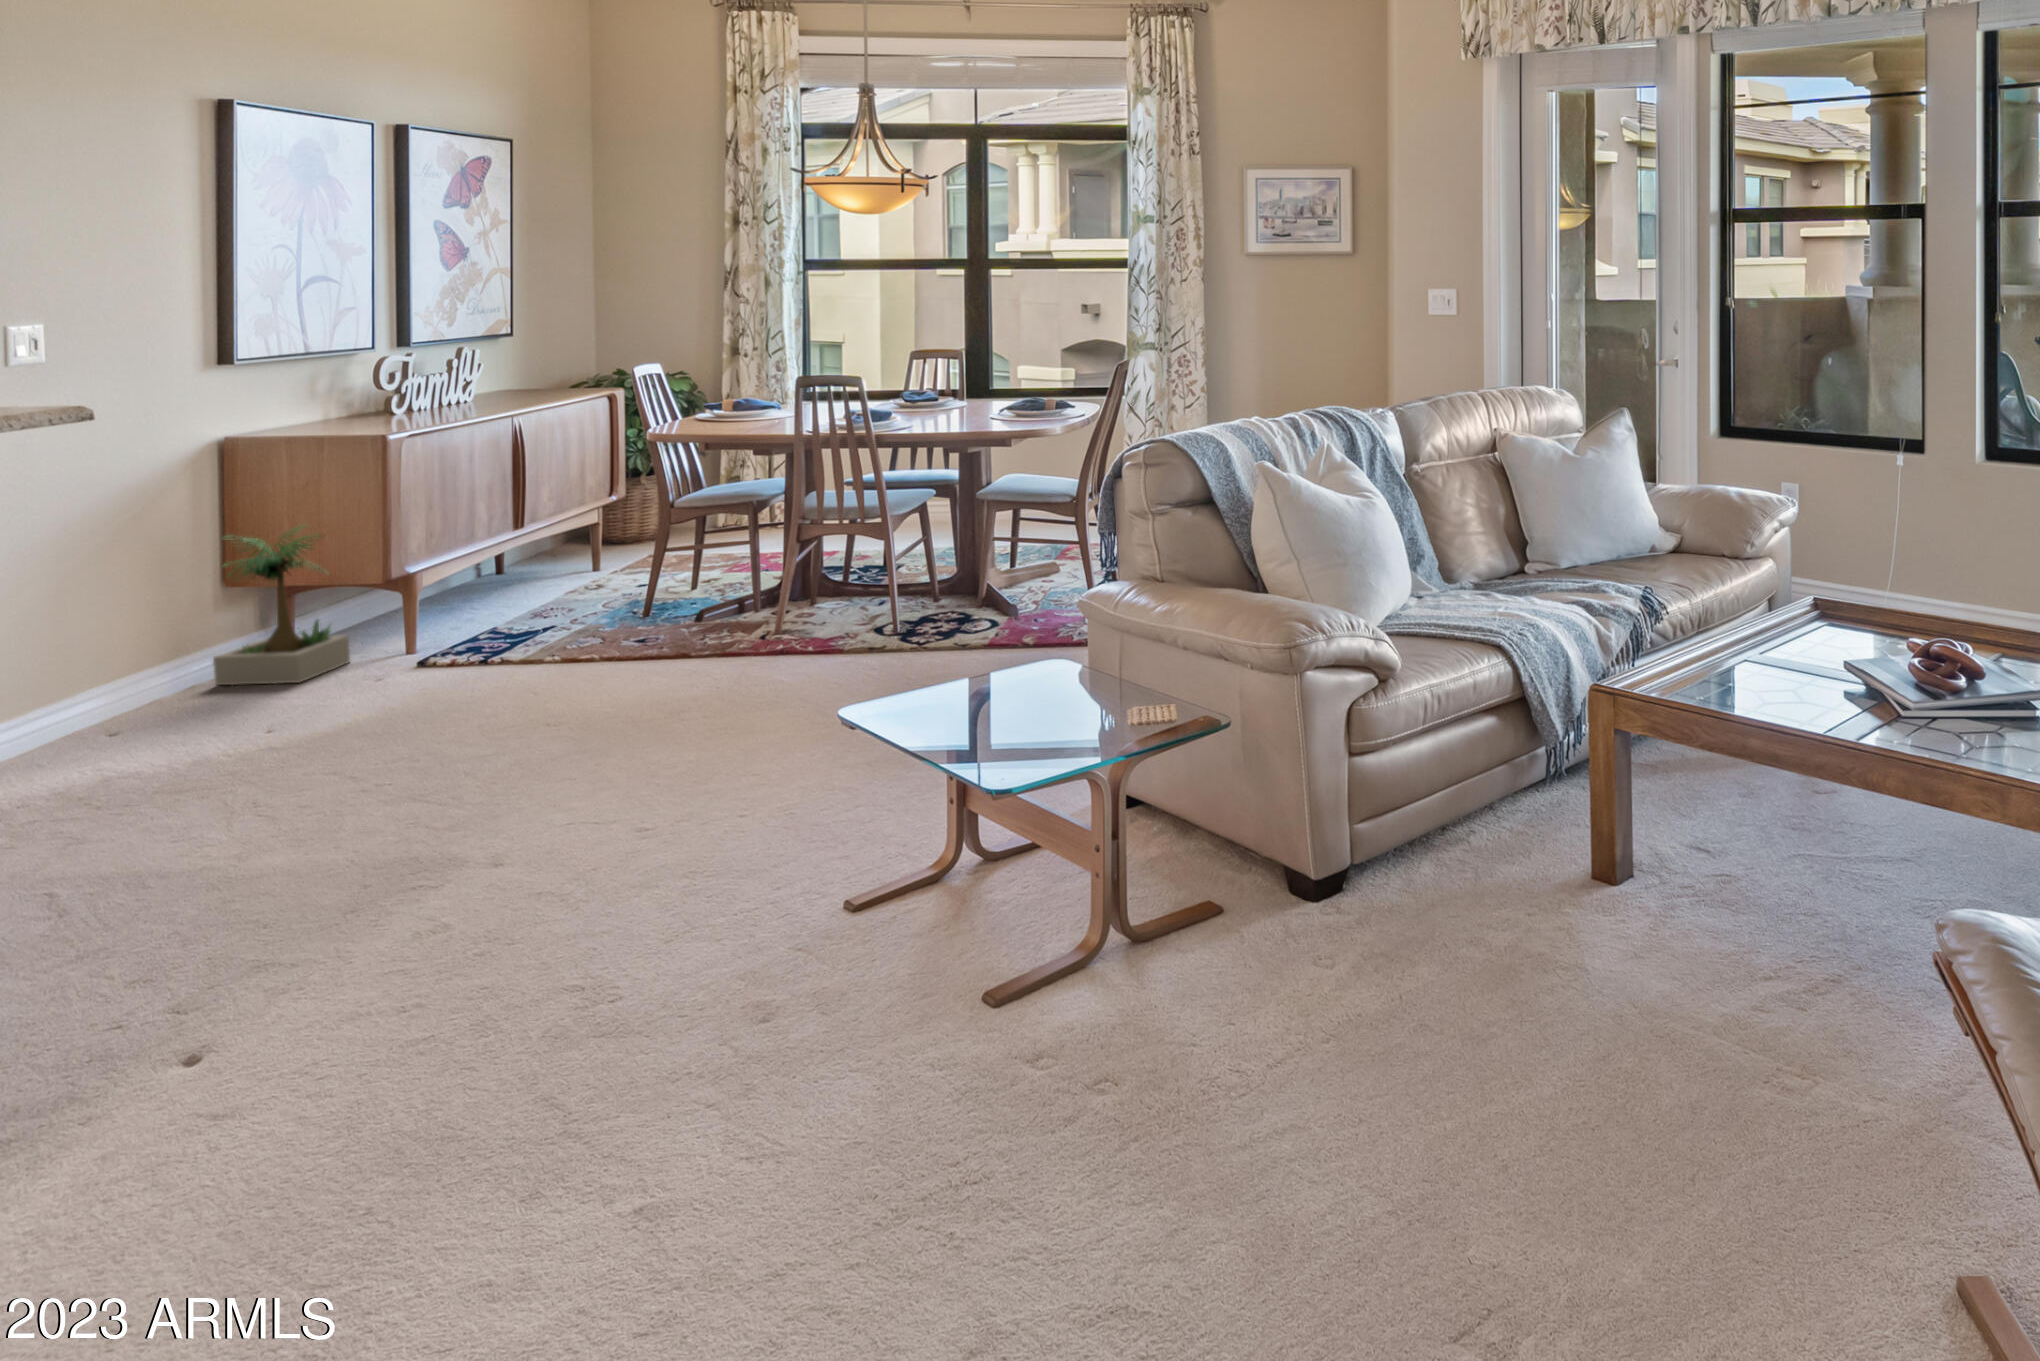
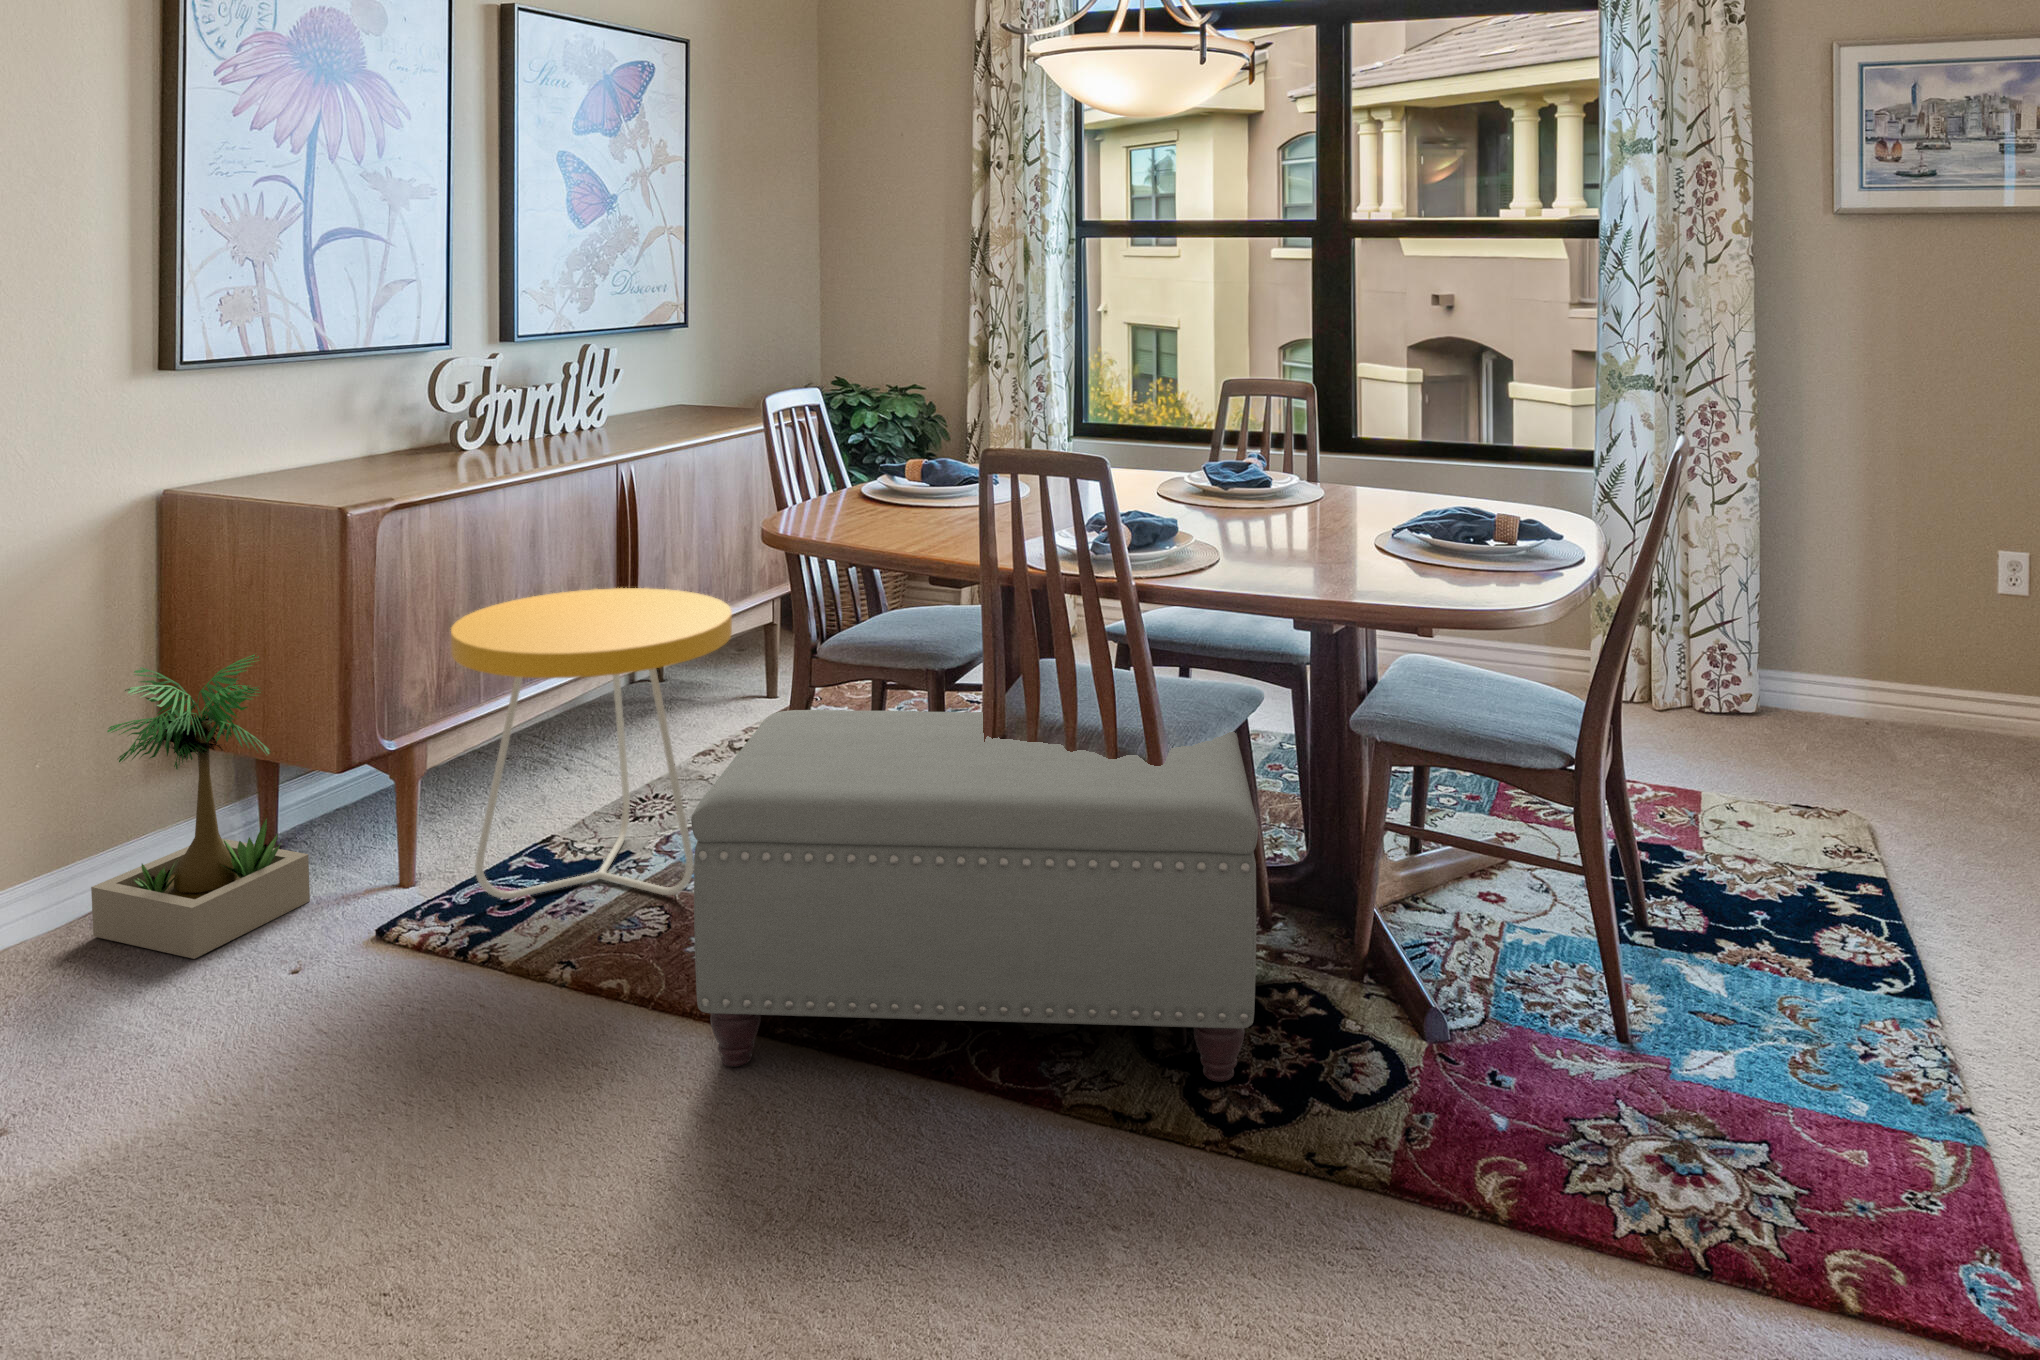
side table: none [440,481,616,648] -> present [451,588,732,899]
ottoman: none [633,509,913,670] -> present [691,710,1258,1082]

